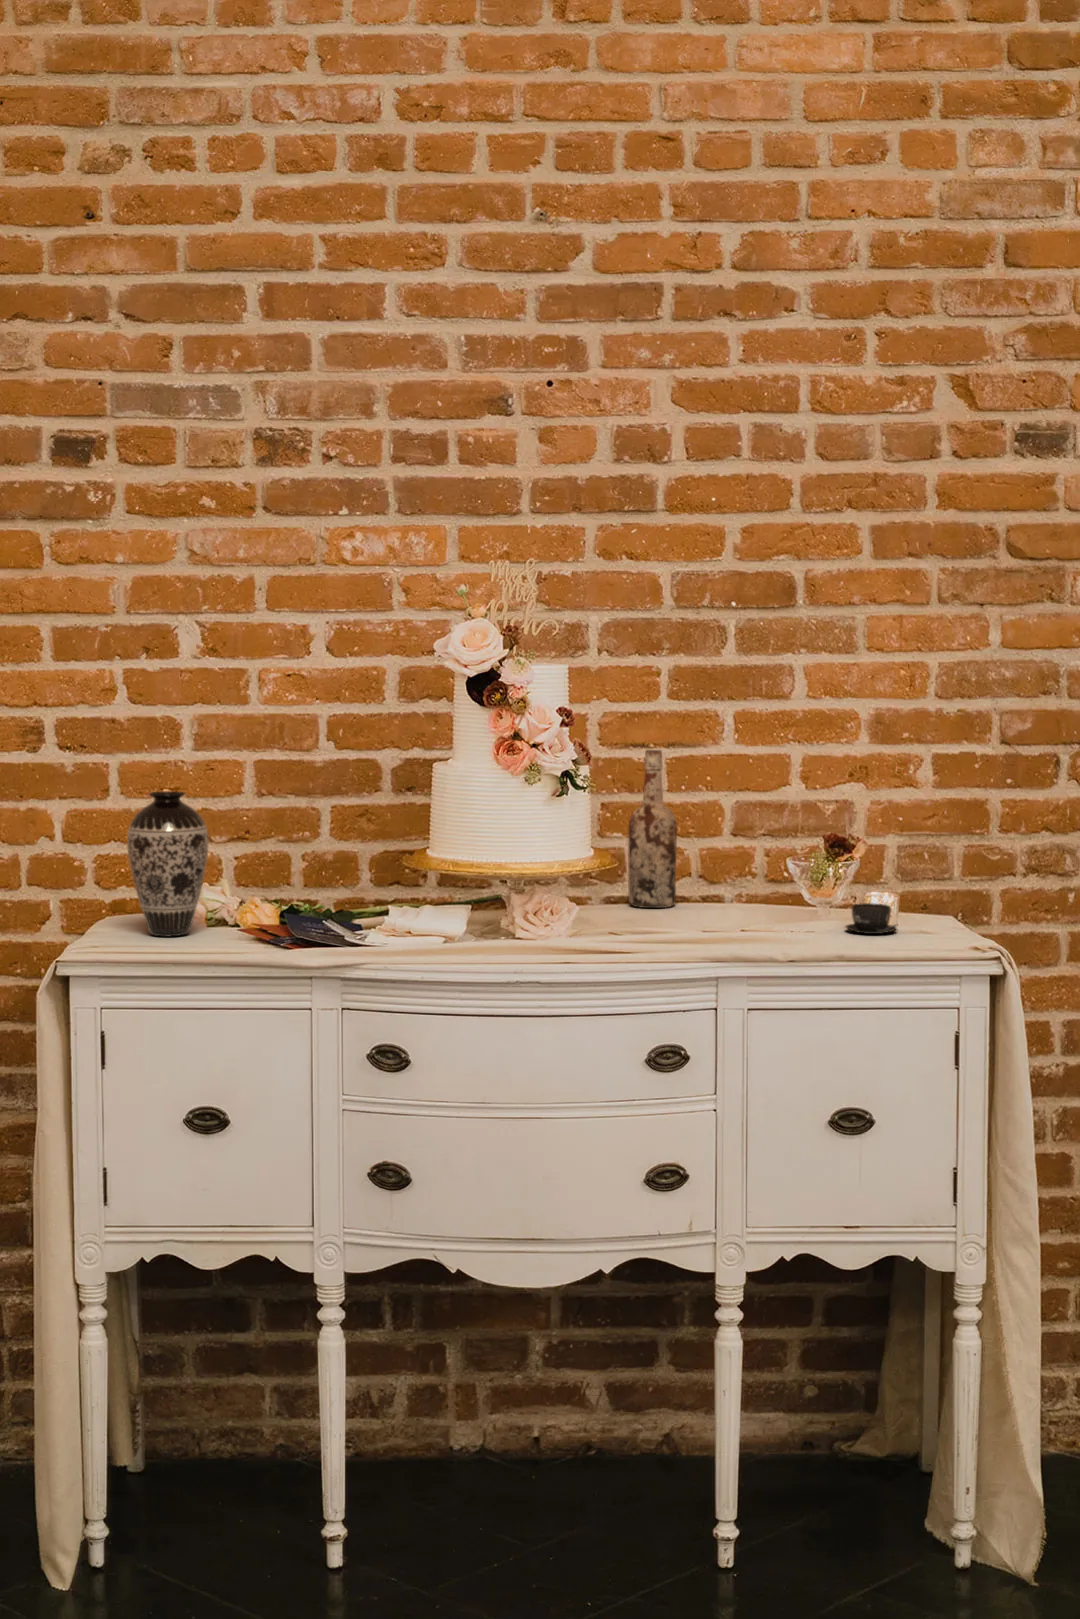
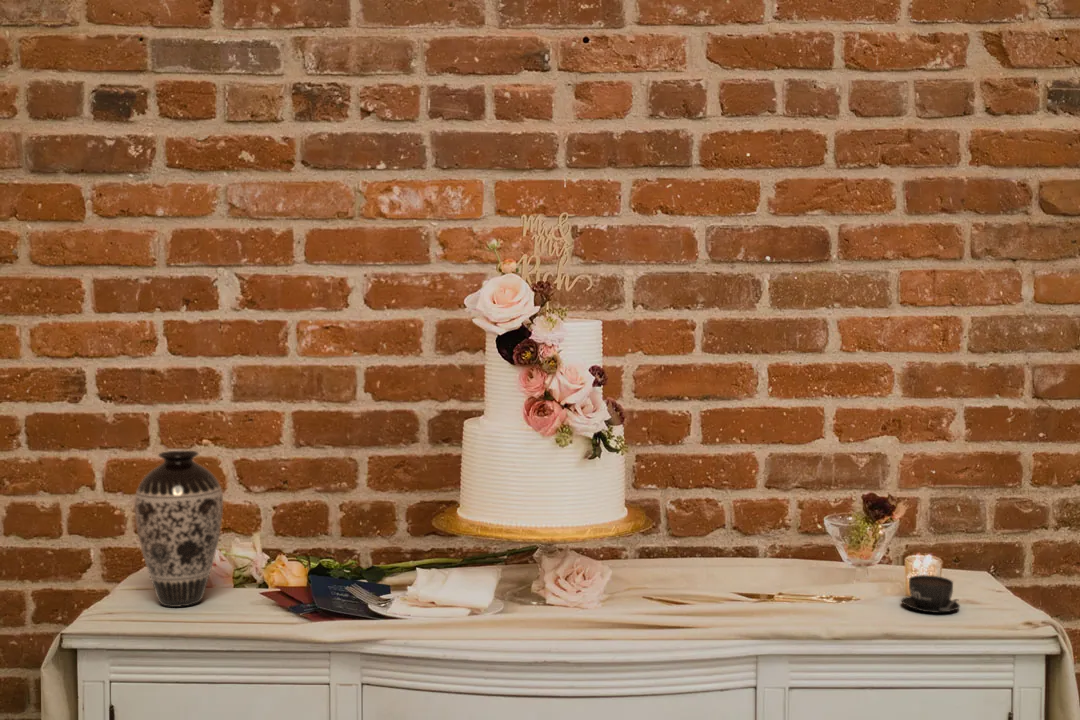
wine bottle: present [628,750,677,908] -> none [663,403,711,563]

